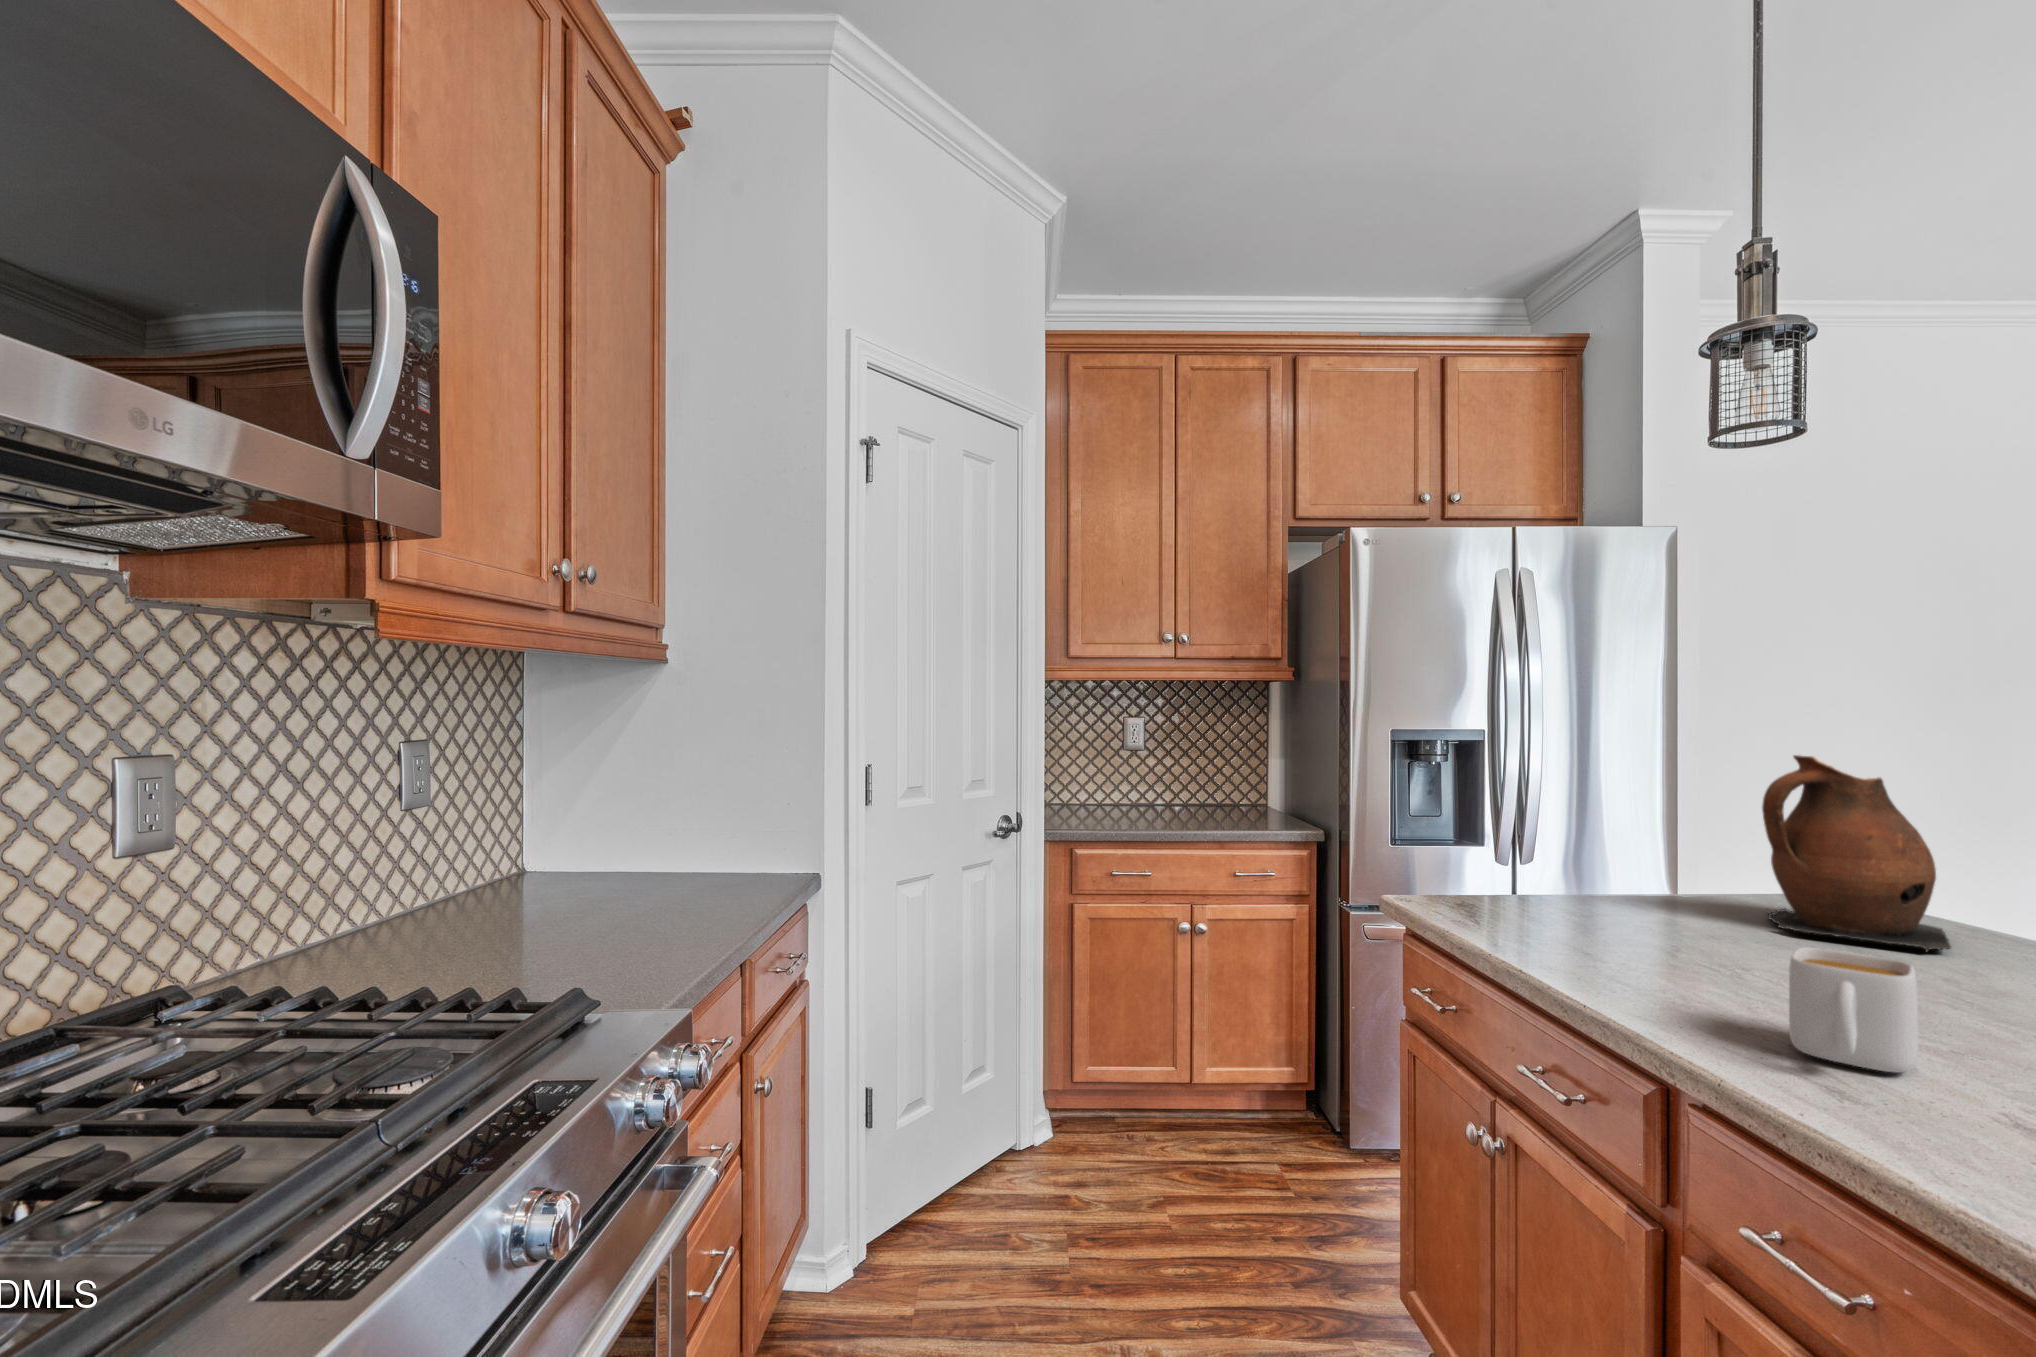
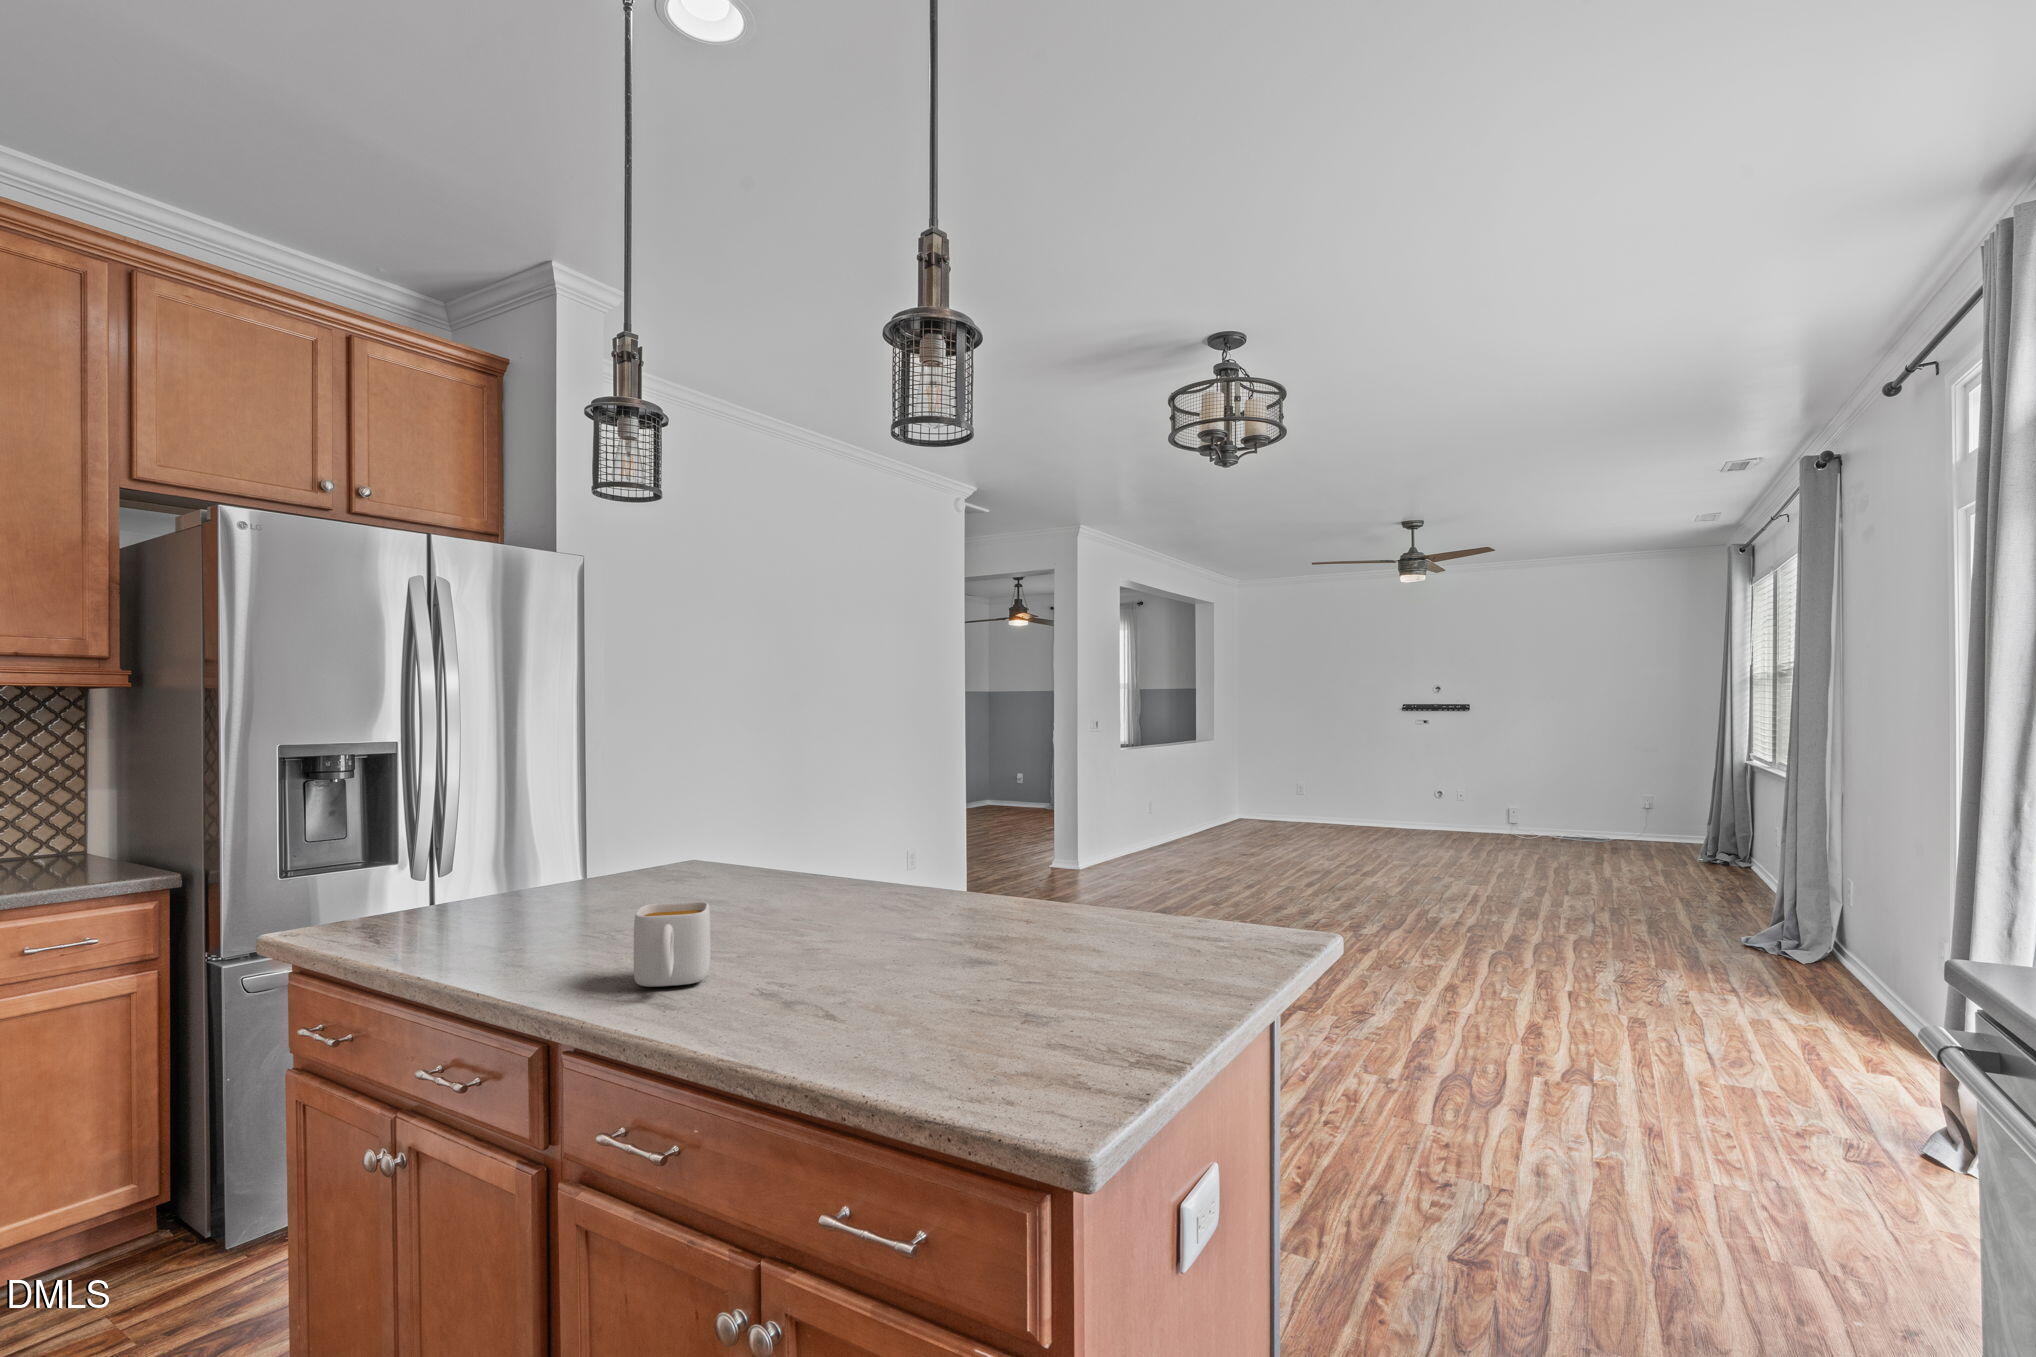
ceramic pitcher: present [1762,755,1951,952] -> none [630,753,744,895]

